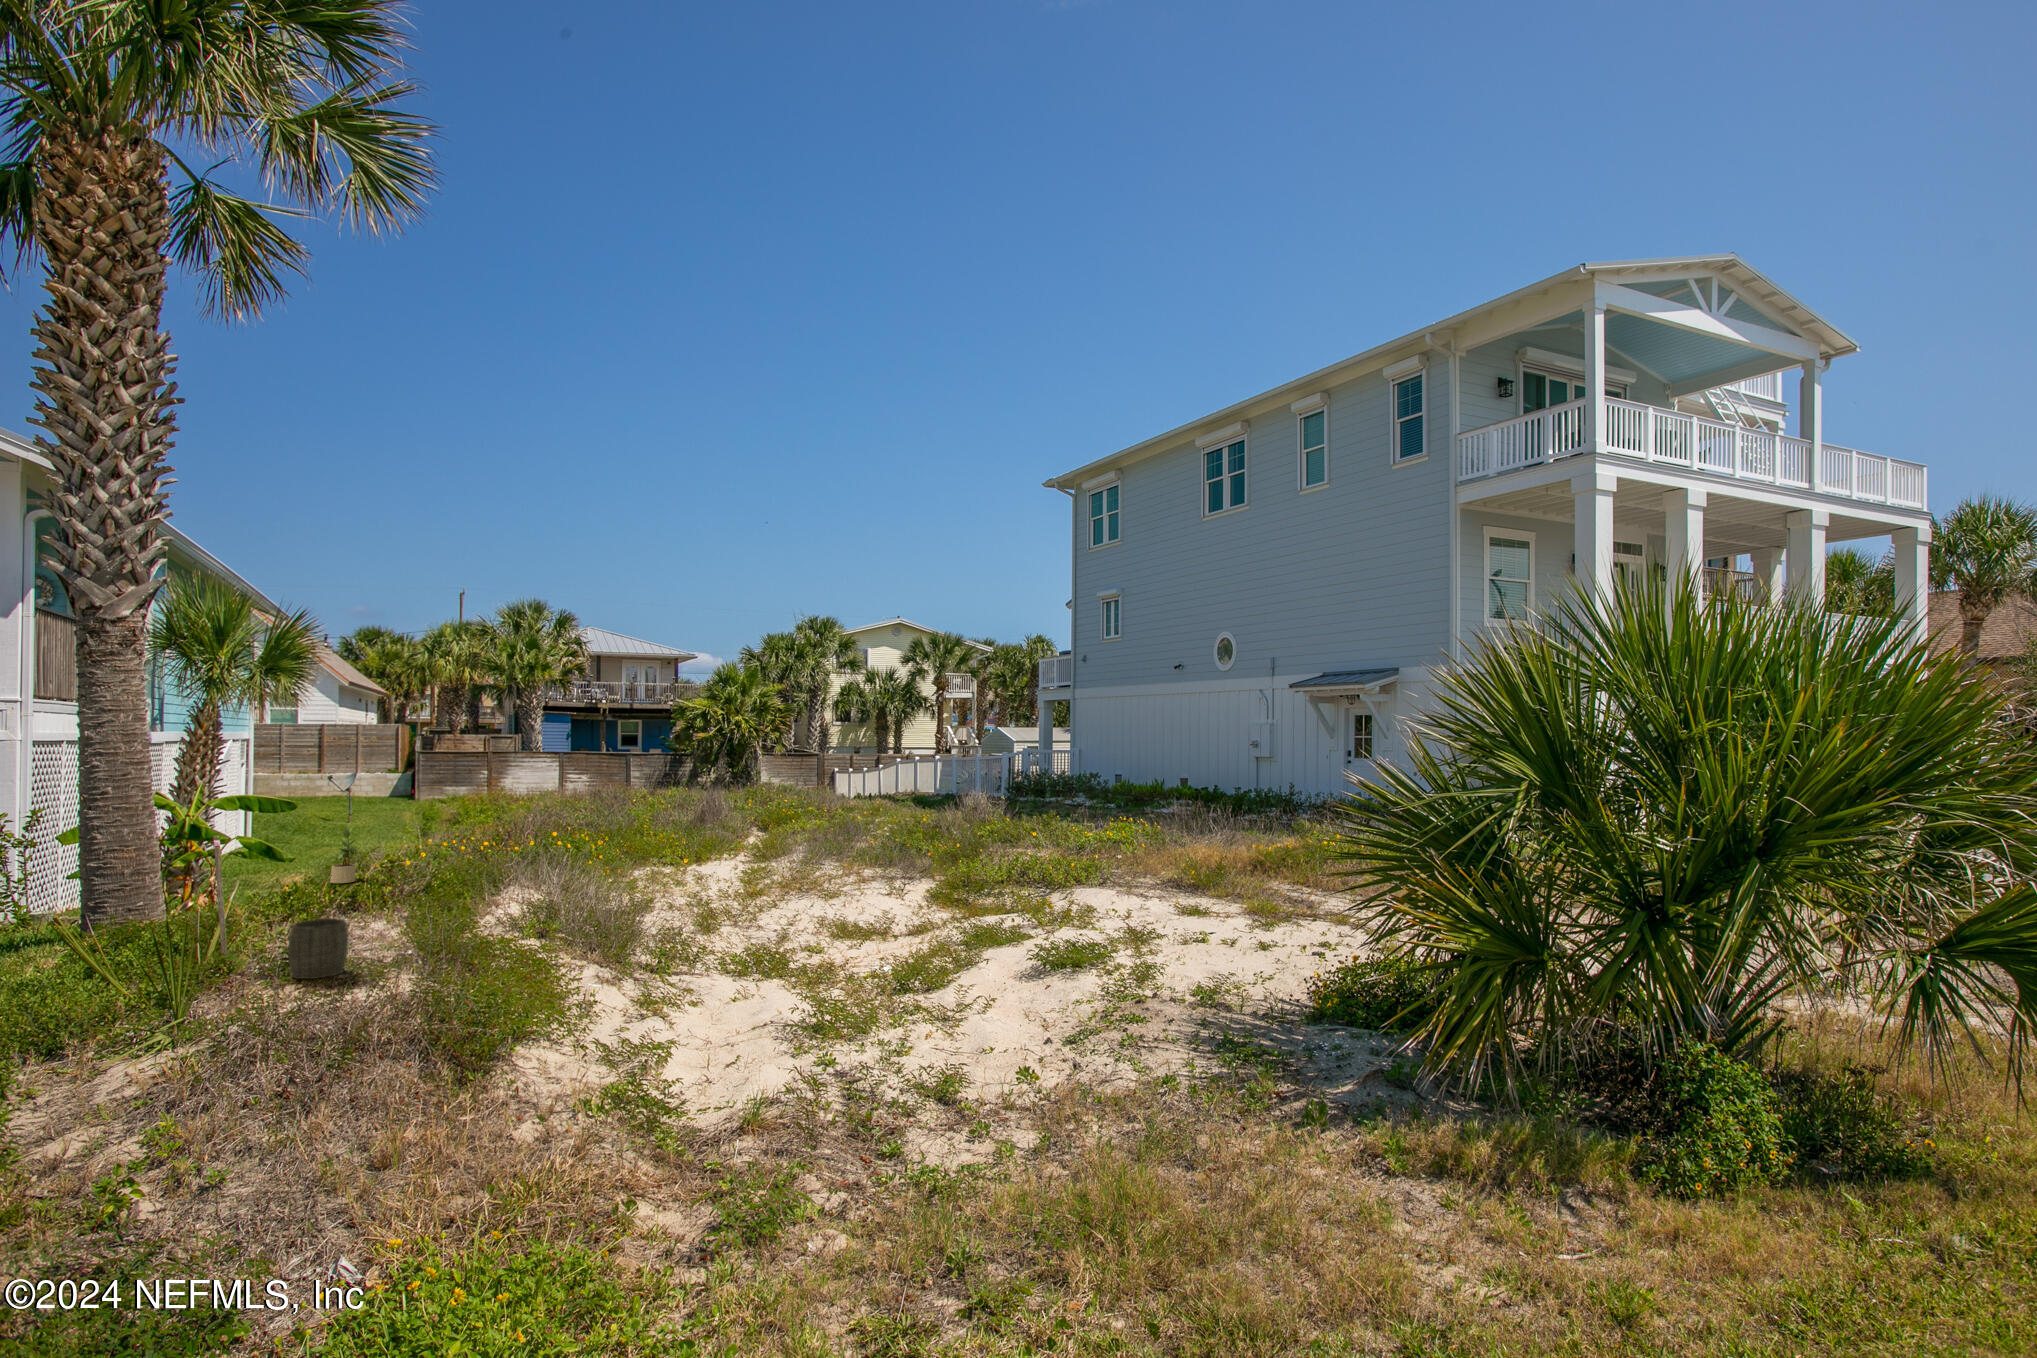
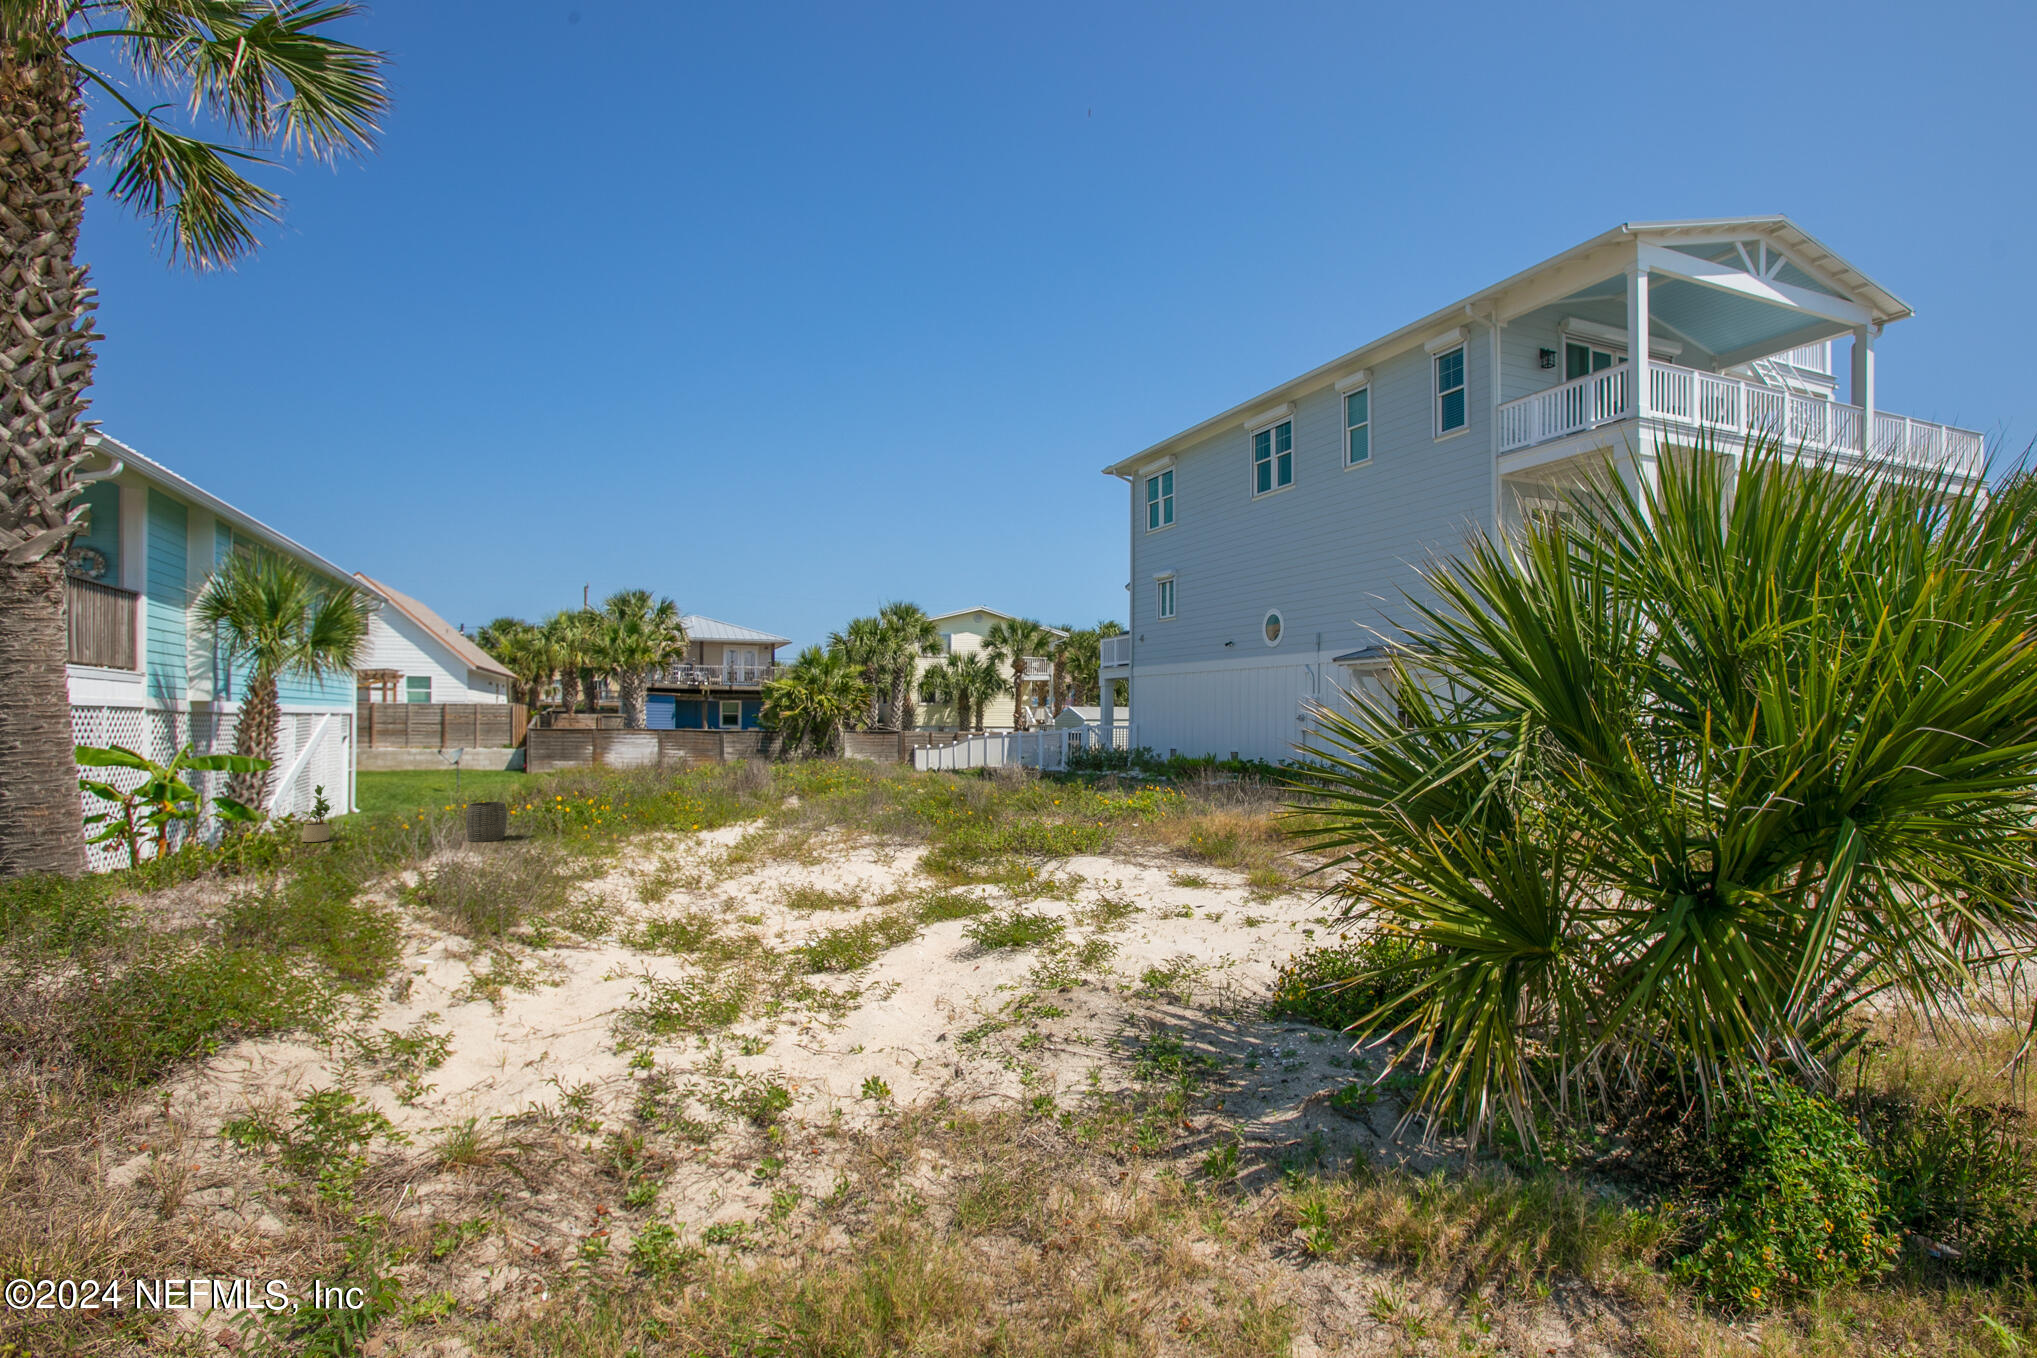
woven basket: present [288,918,348,979] -> present [466,802,507,842]

